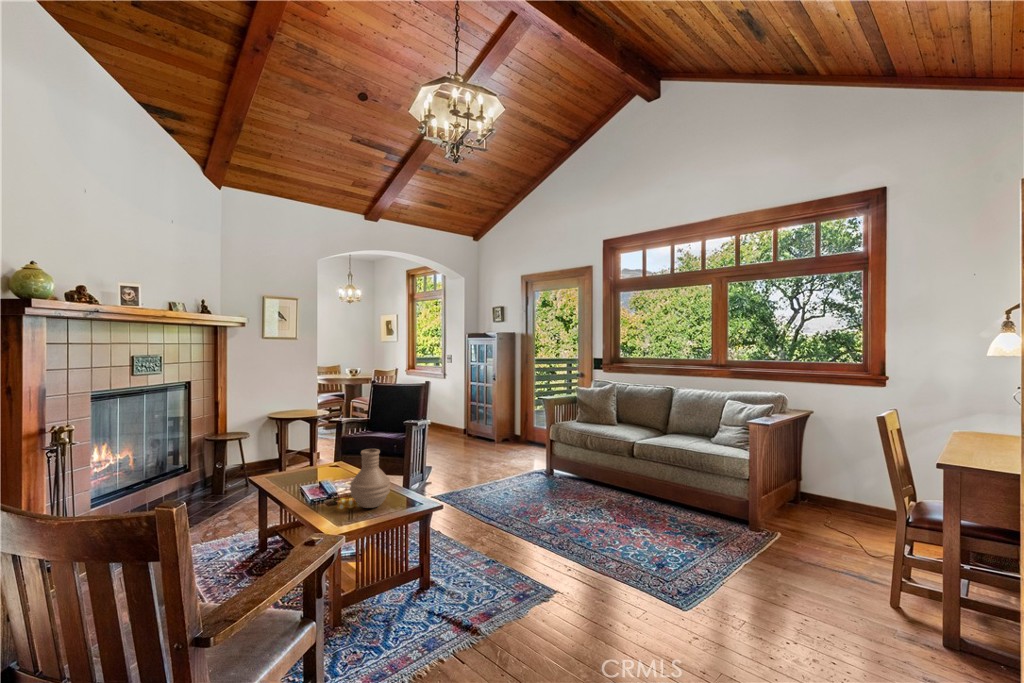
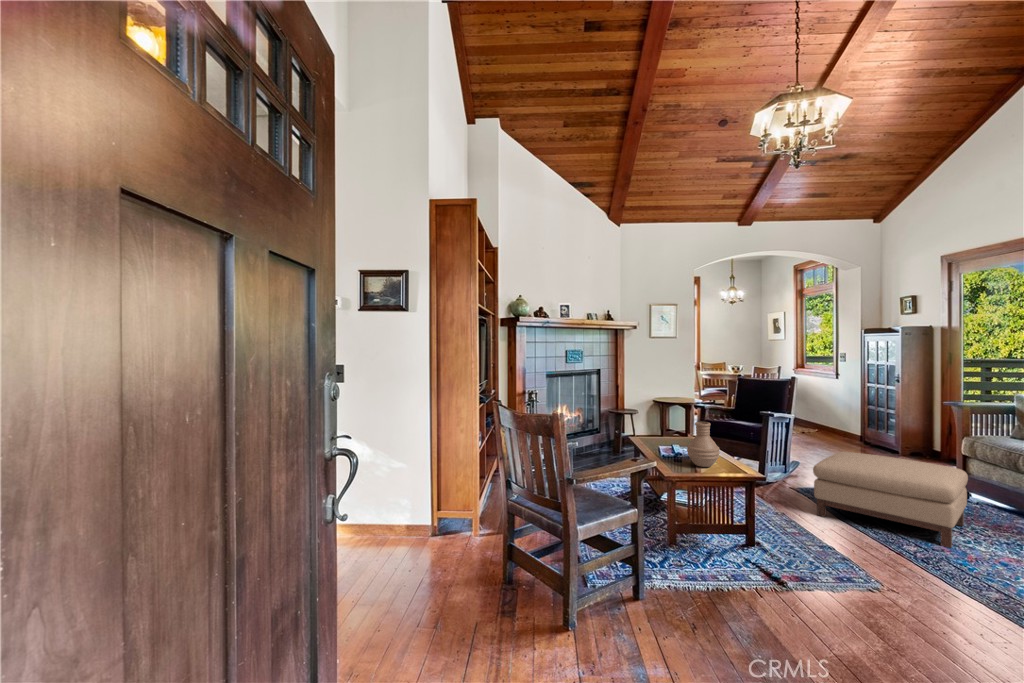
ottoman: none [463,451,570,525] -> present [813,452,968,548]

